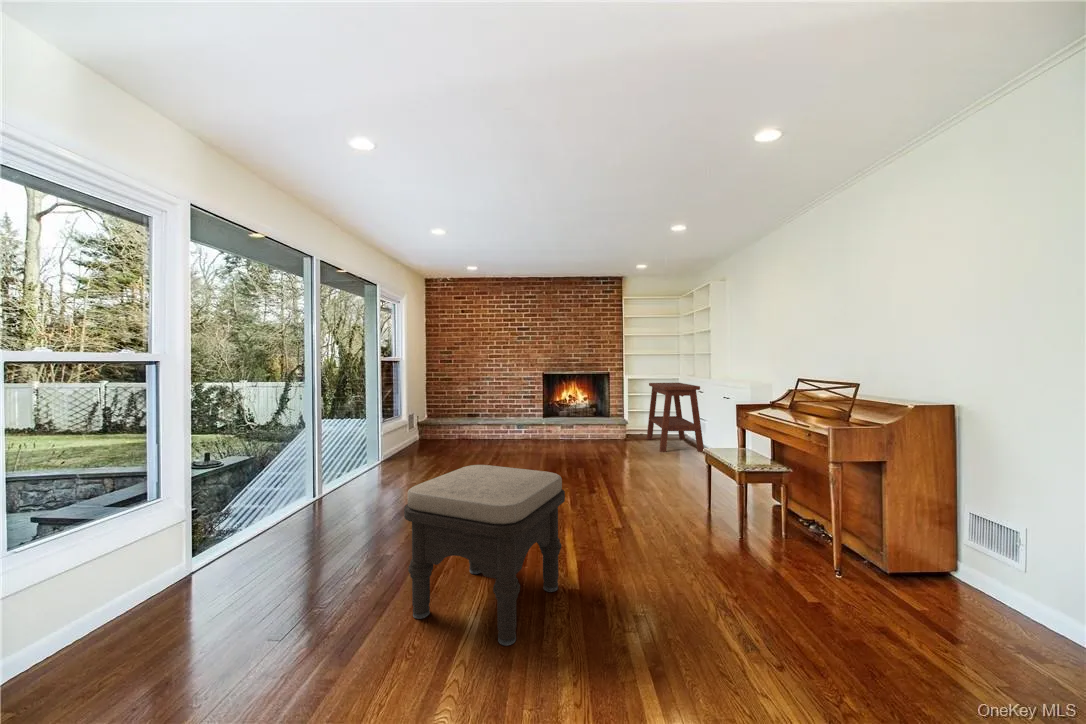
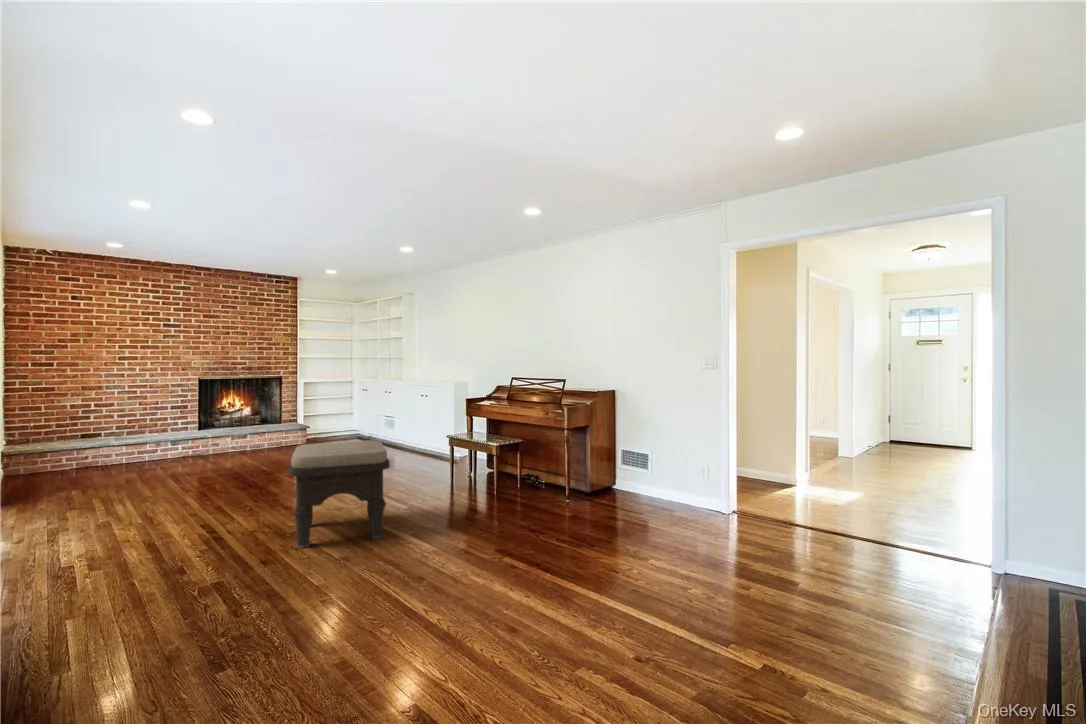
side table: present [647,383,704,452] -> none [324,385,387,449]

